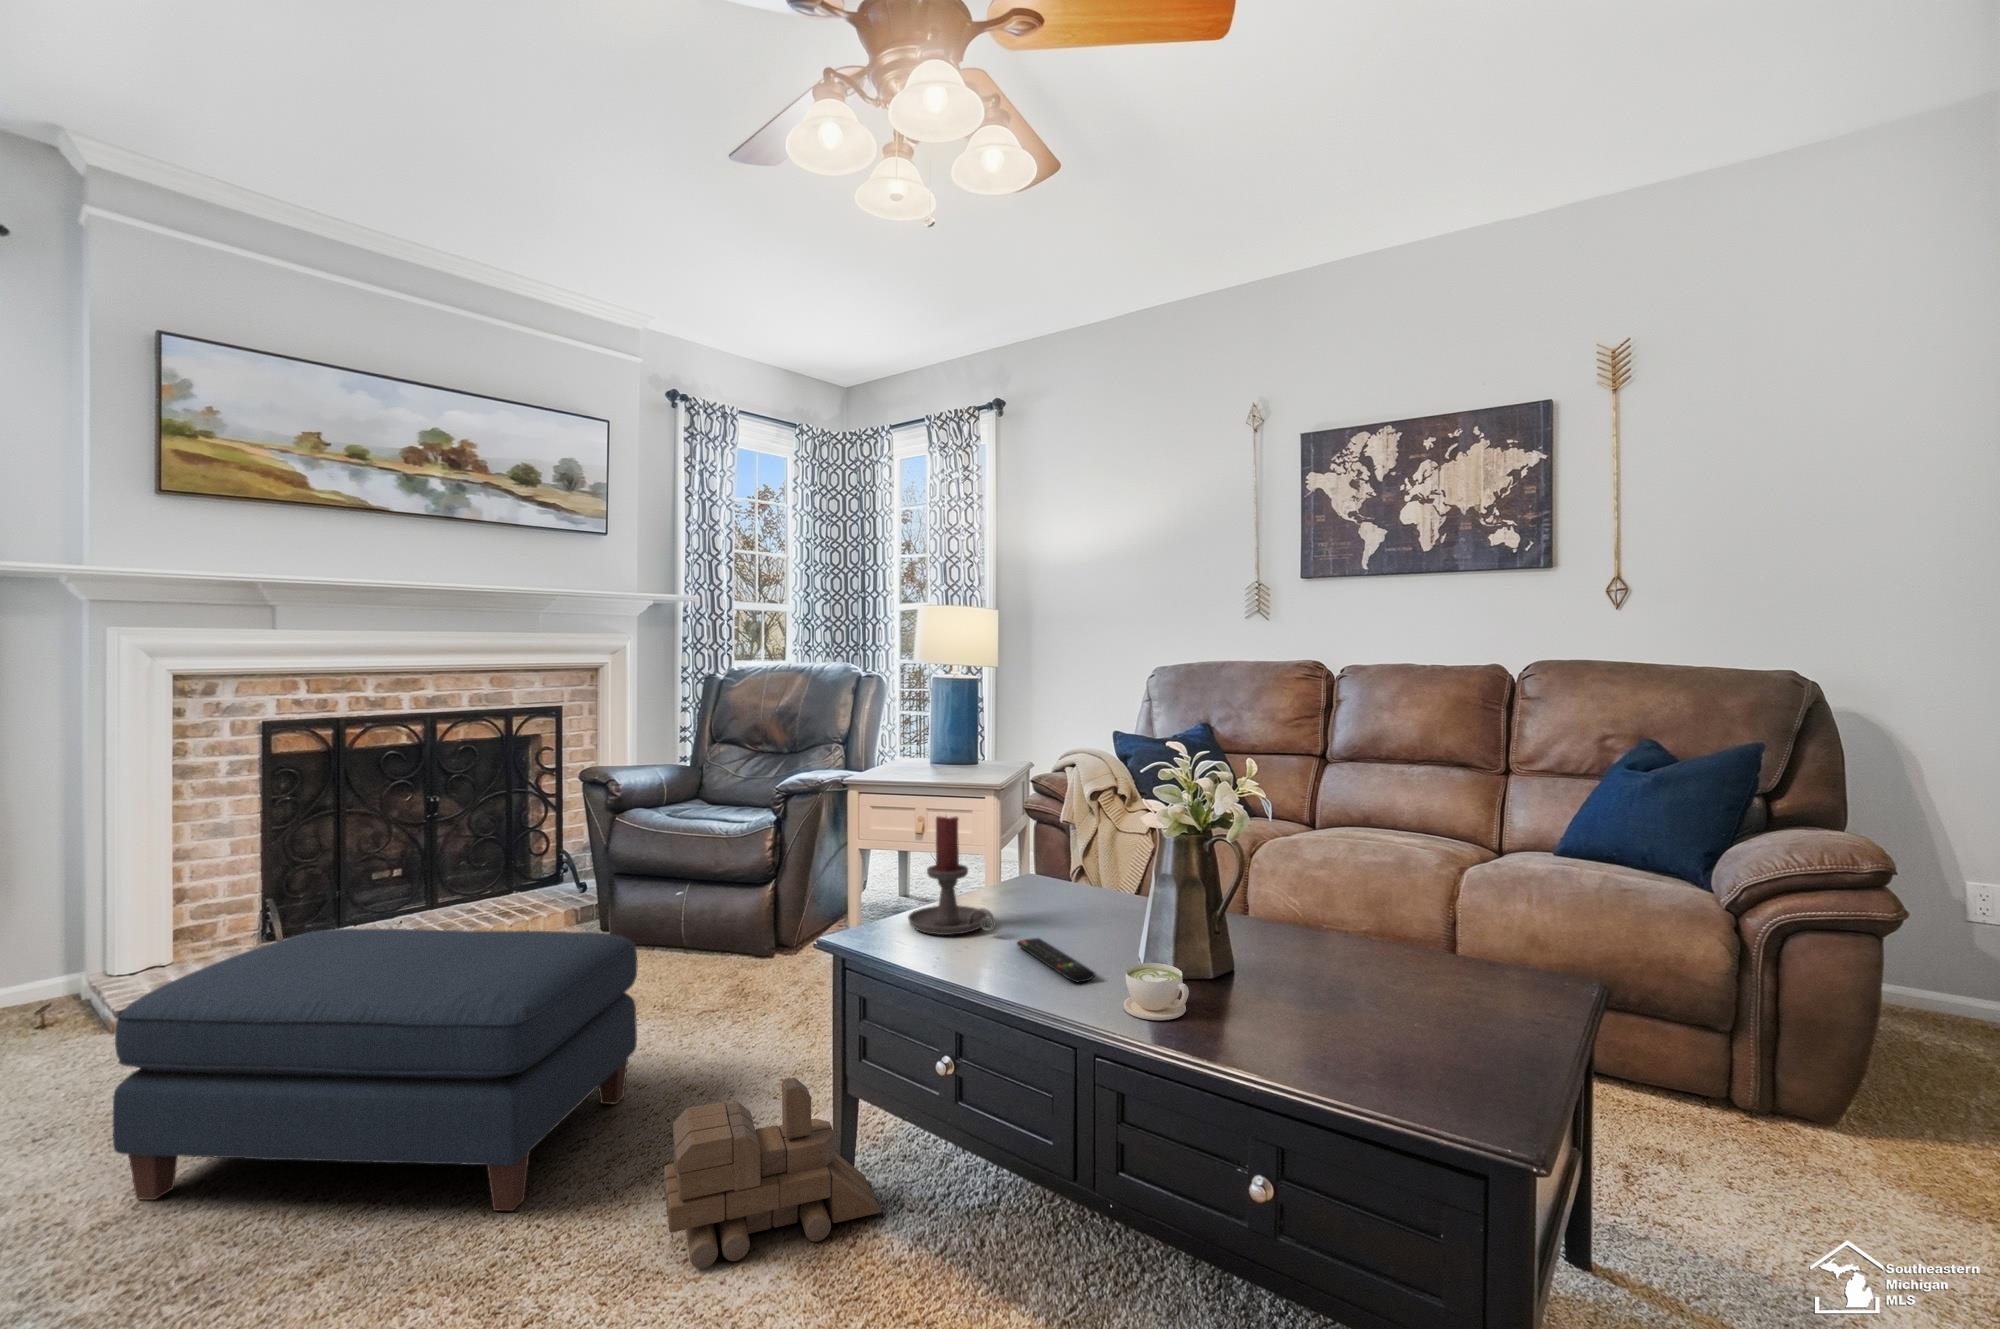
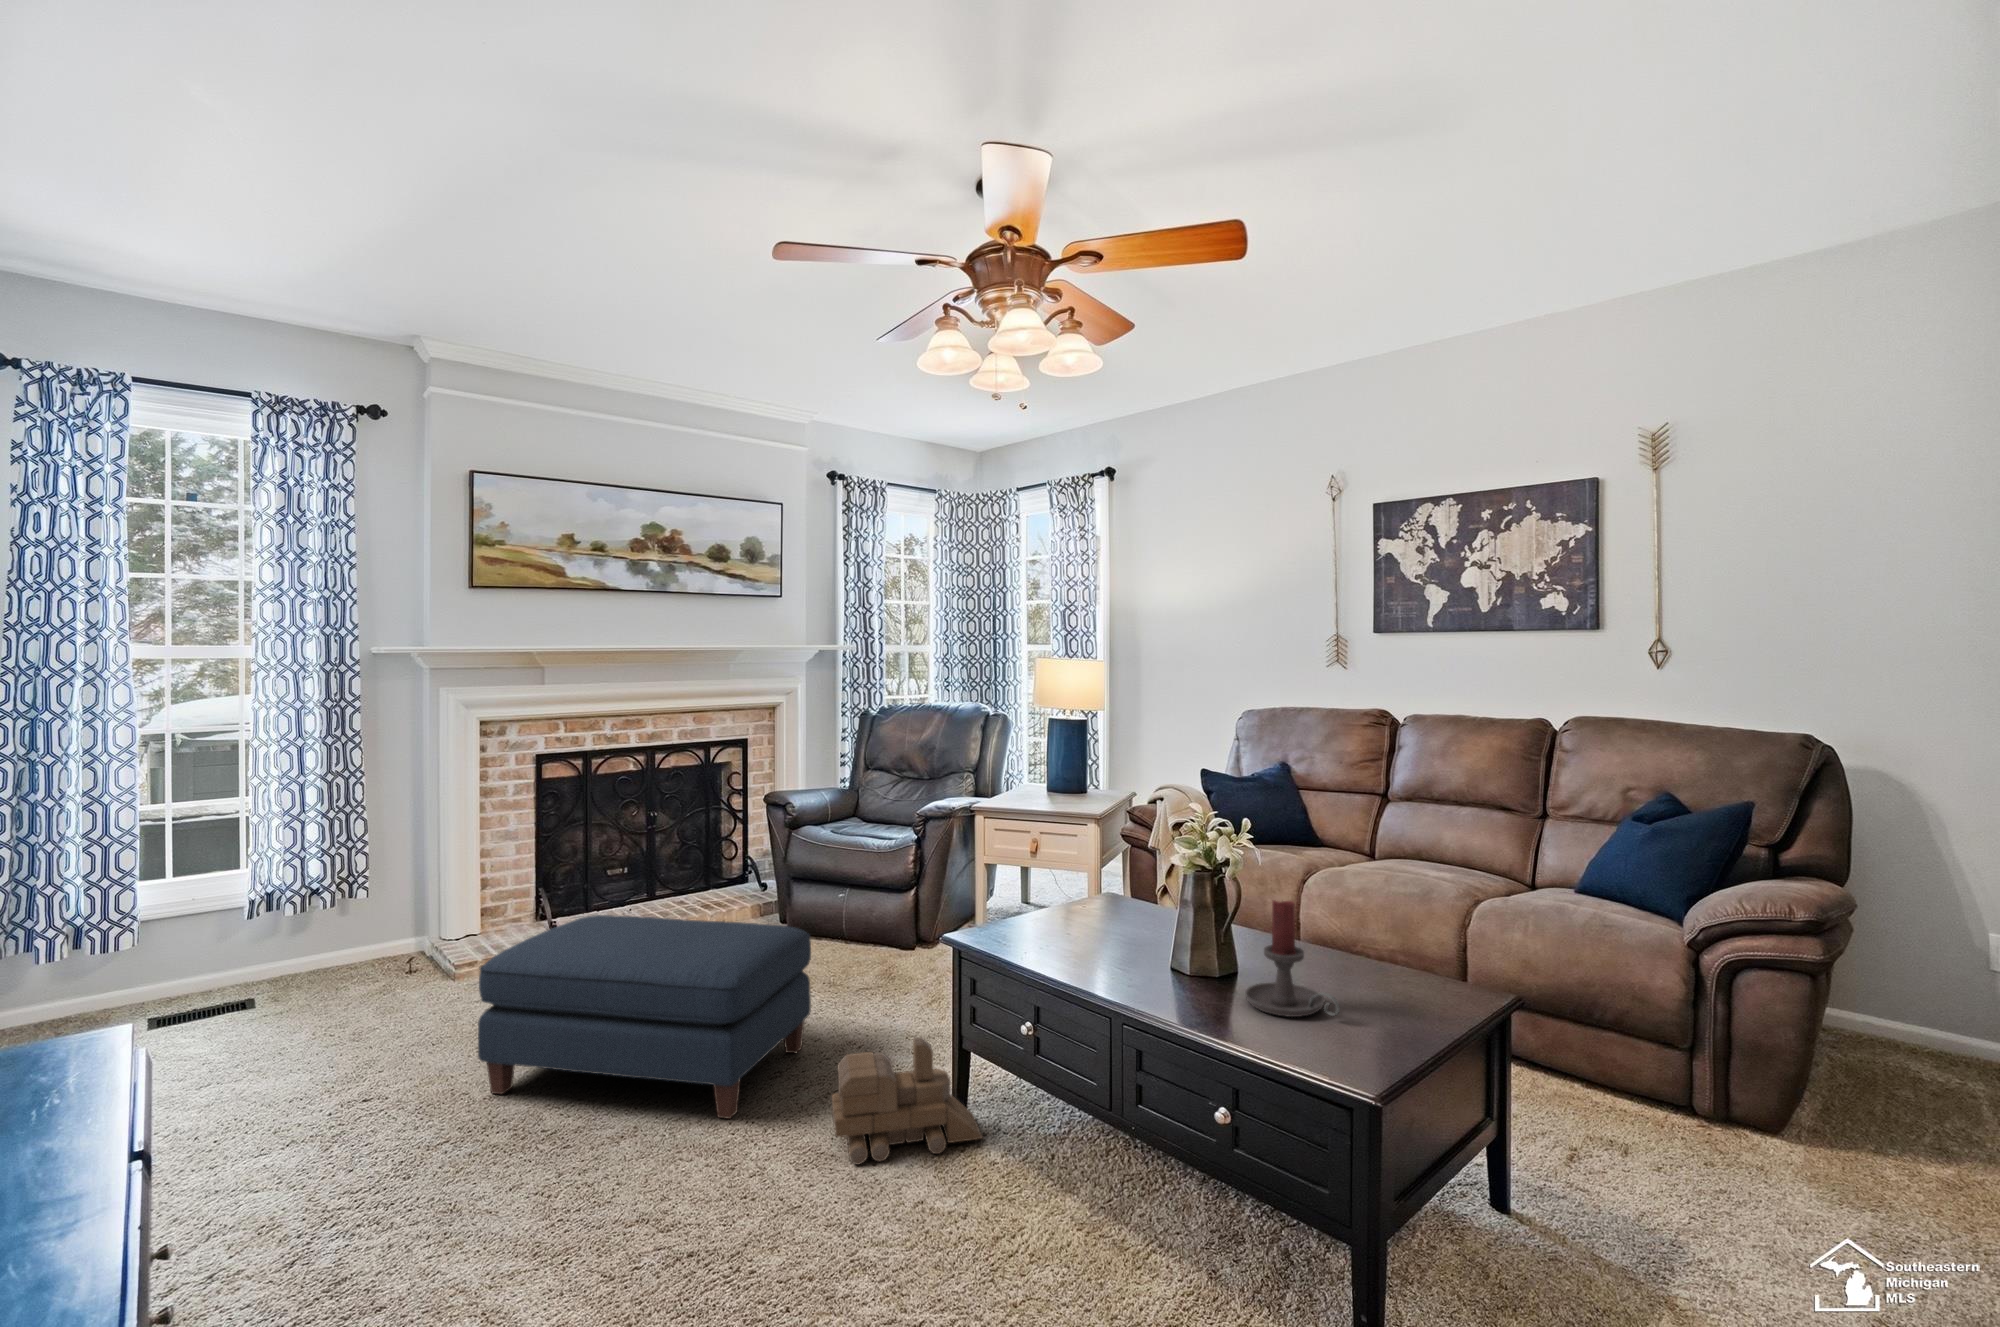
candle holder: present [908,816,995,935] -> present [1245,901,1340,1017]
remote control: present [1017,938,1095,982] -> none [1084,944,1136,978]
coffee cup: present [1124,963,1189,1020] -> none [1150,966,1195,1007]

